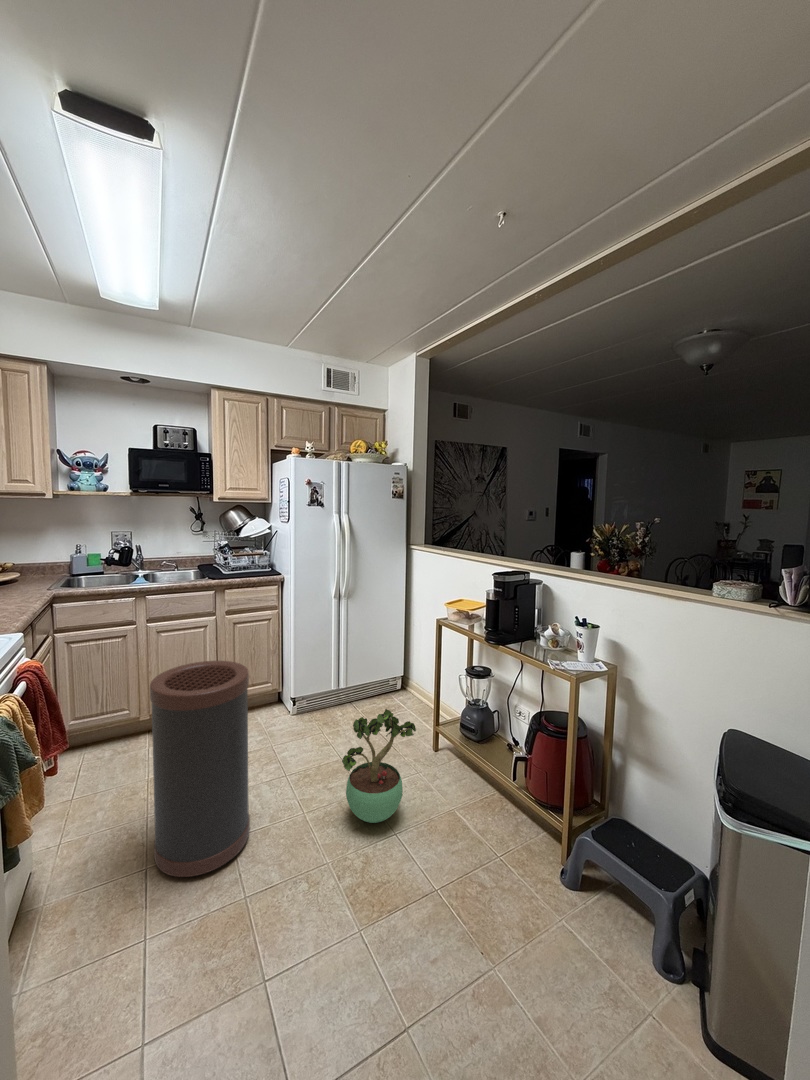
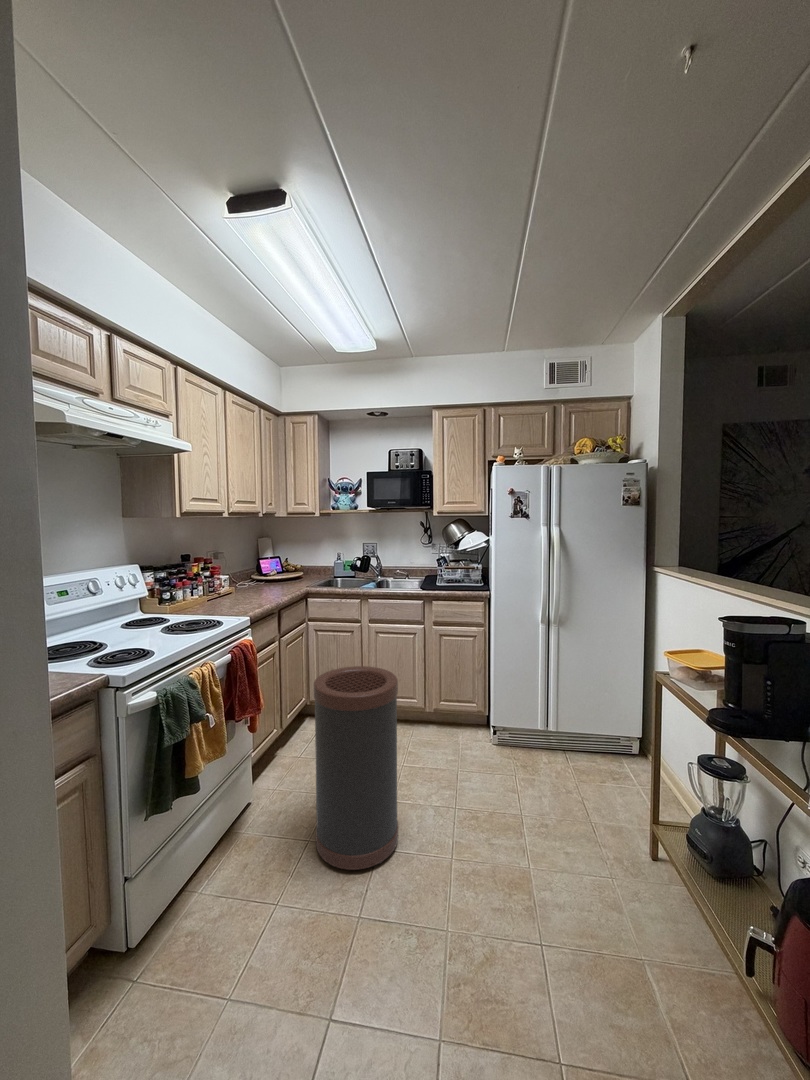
potted plant: present [342,709,416,823] -> none [481,770,578,911]

